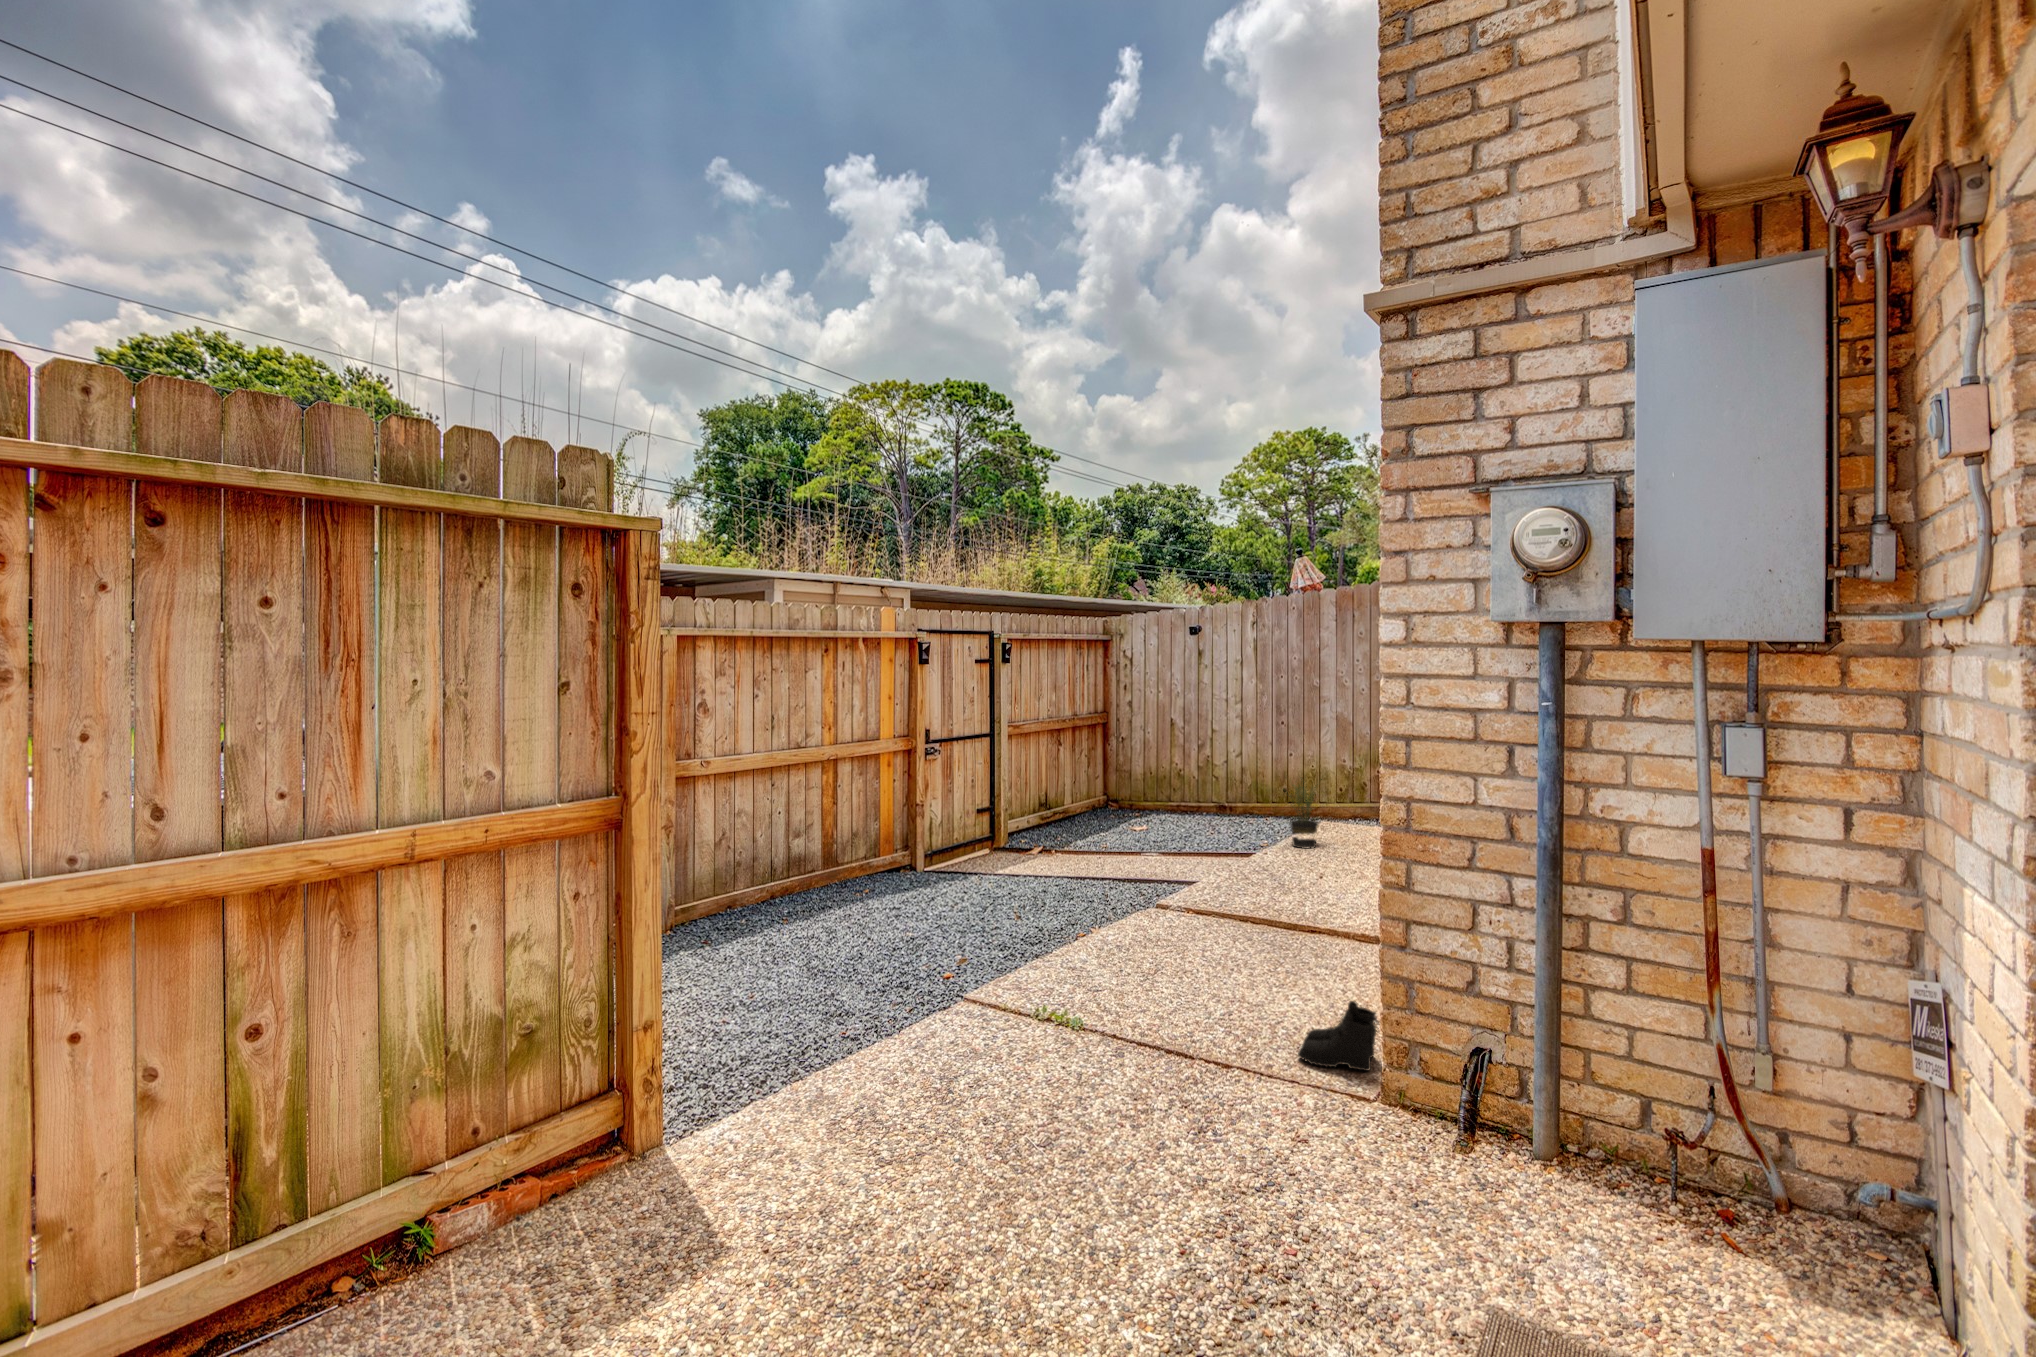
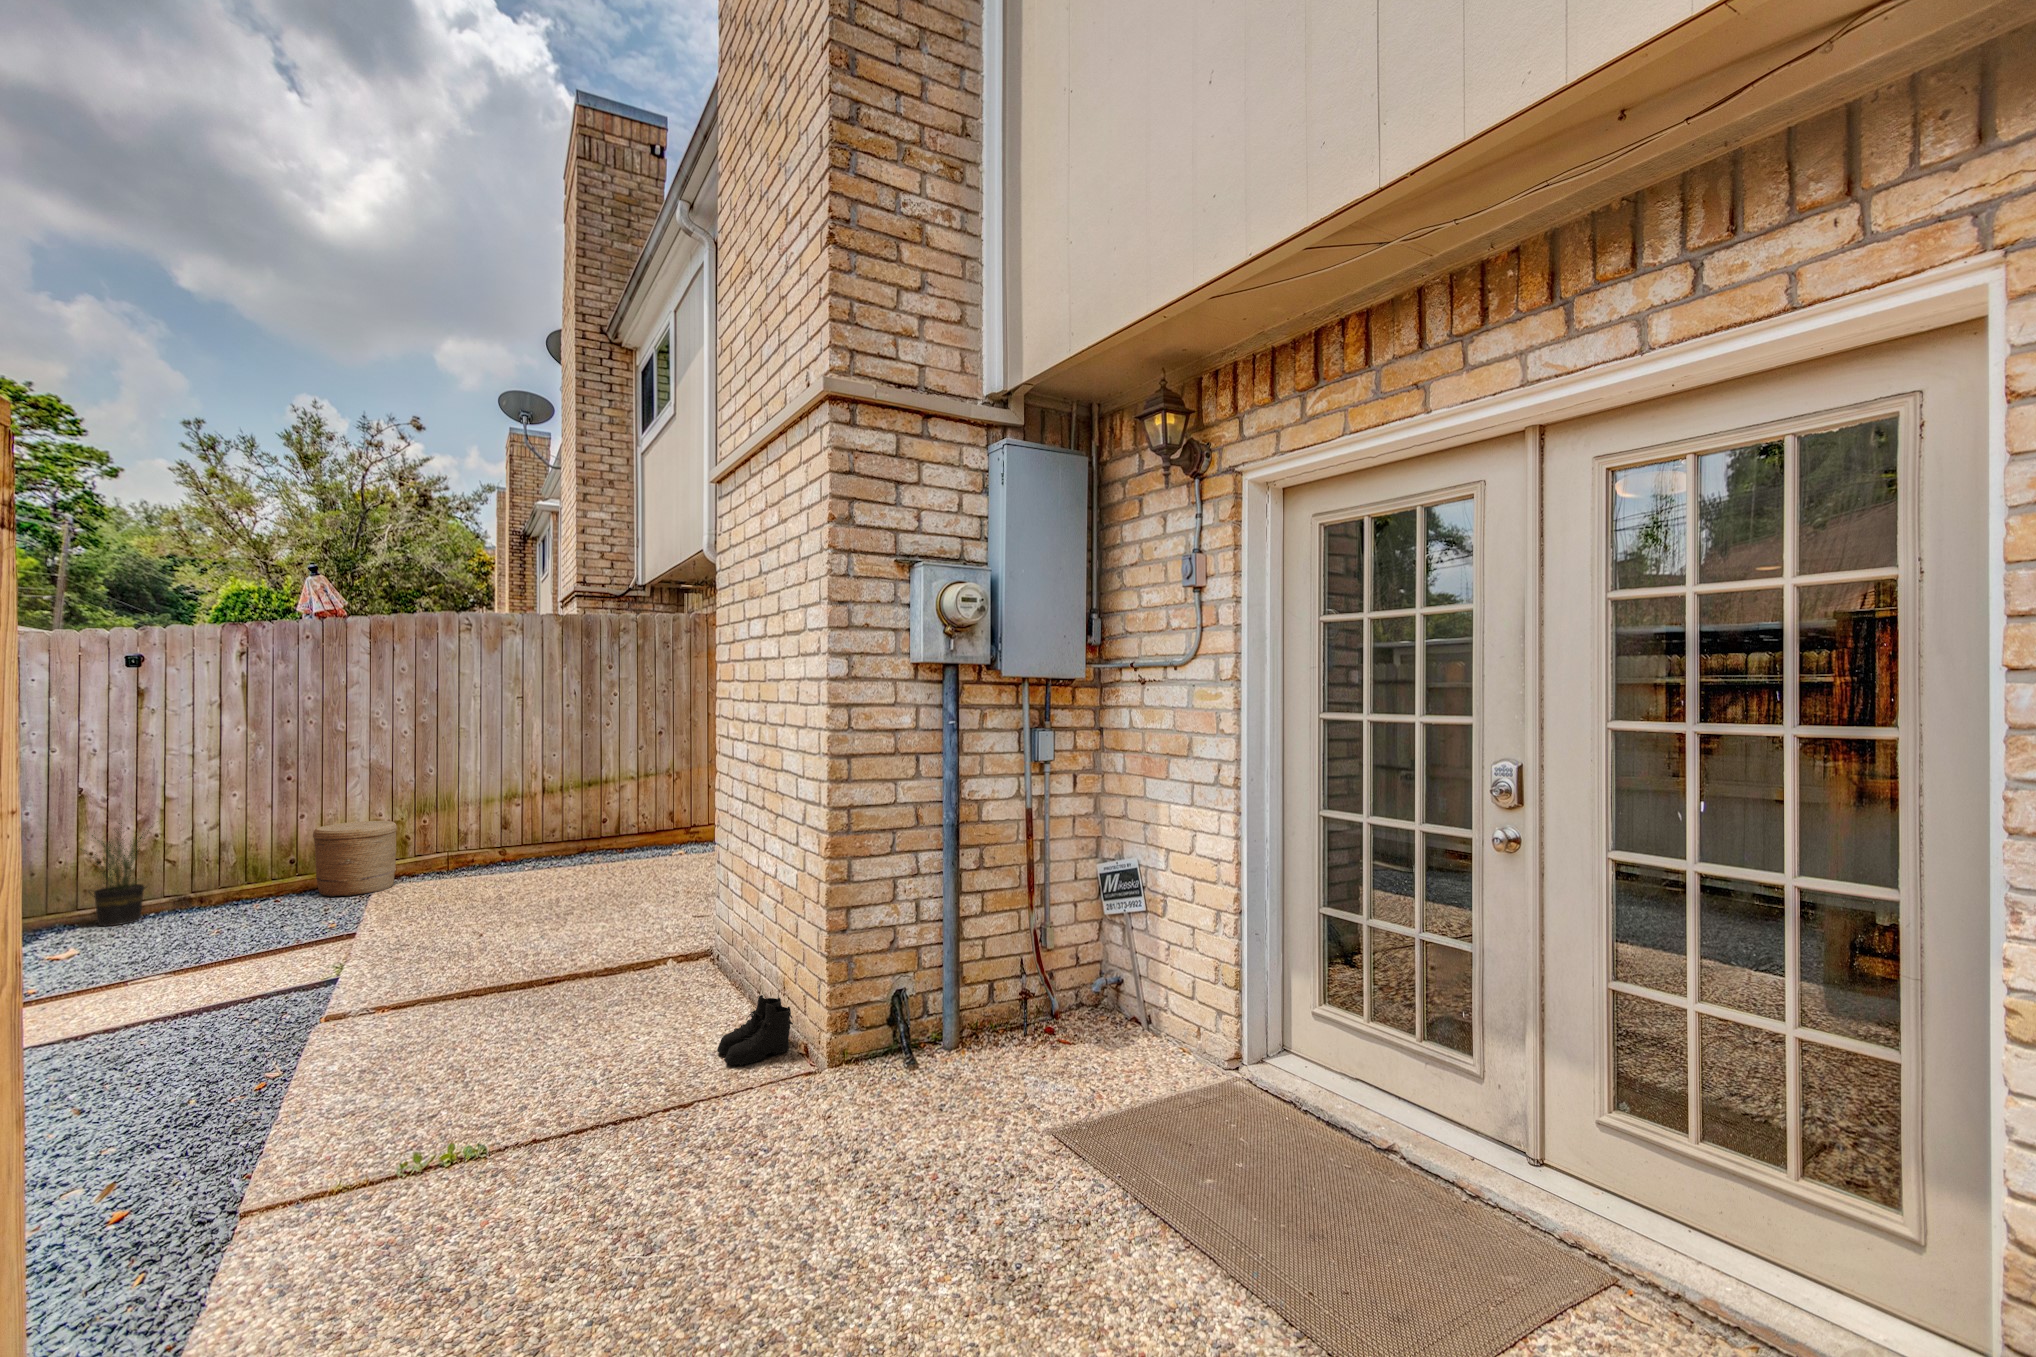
potted plant: present [1283,779,1322,849] -> present [80,823,153,926]
woven basket: none [1195,788,1250,846] -> present [313,821,397,897]

